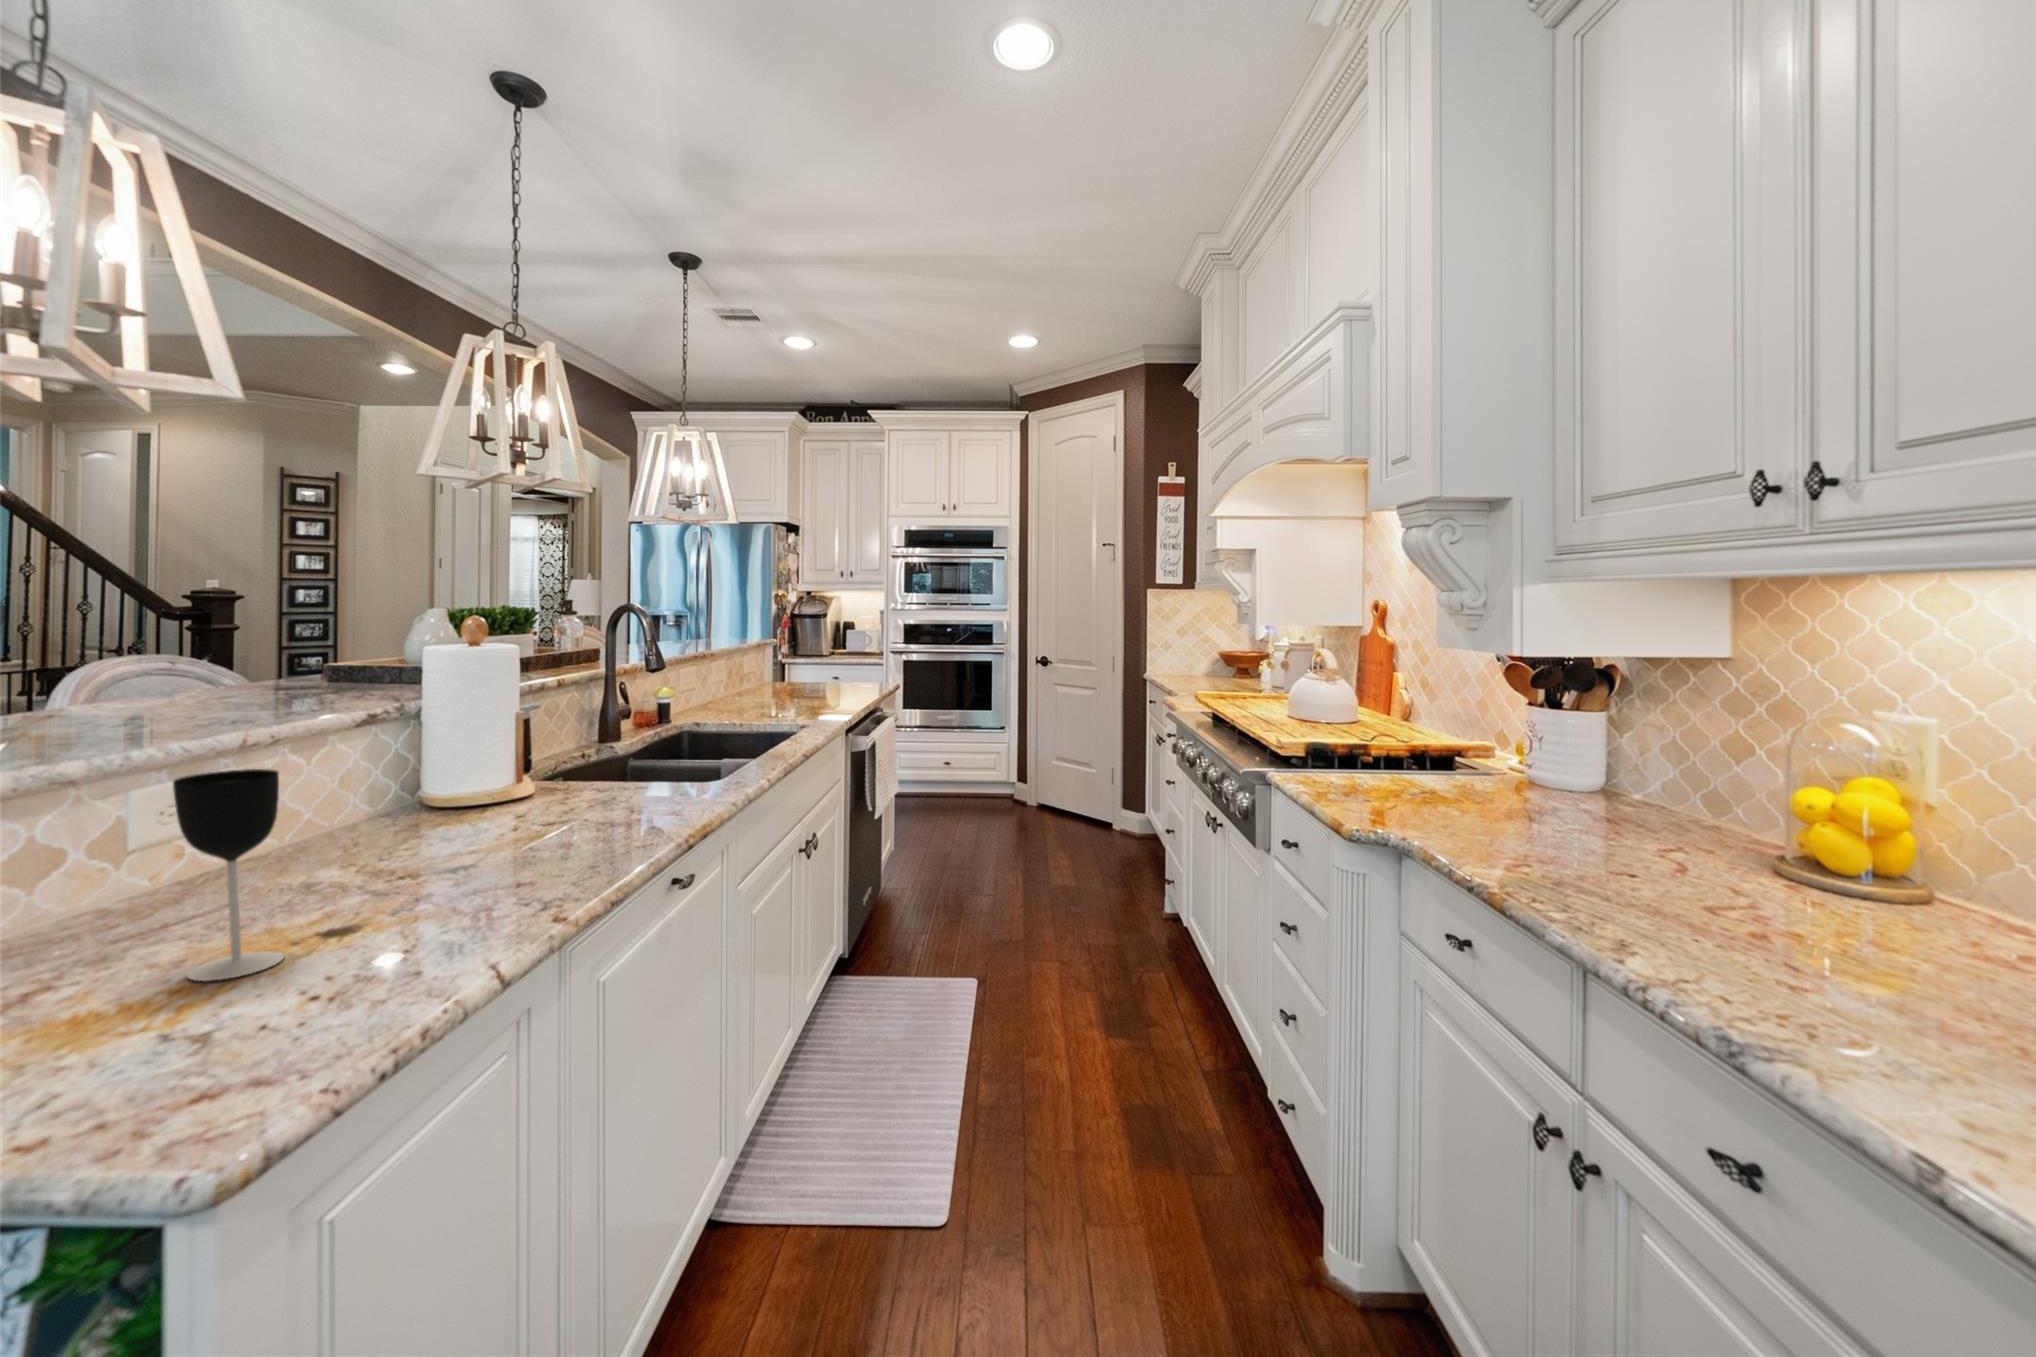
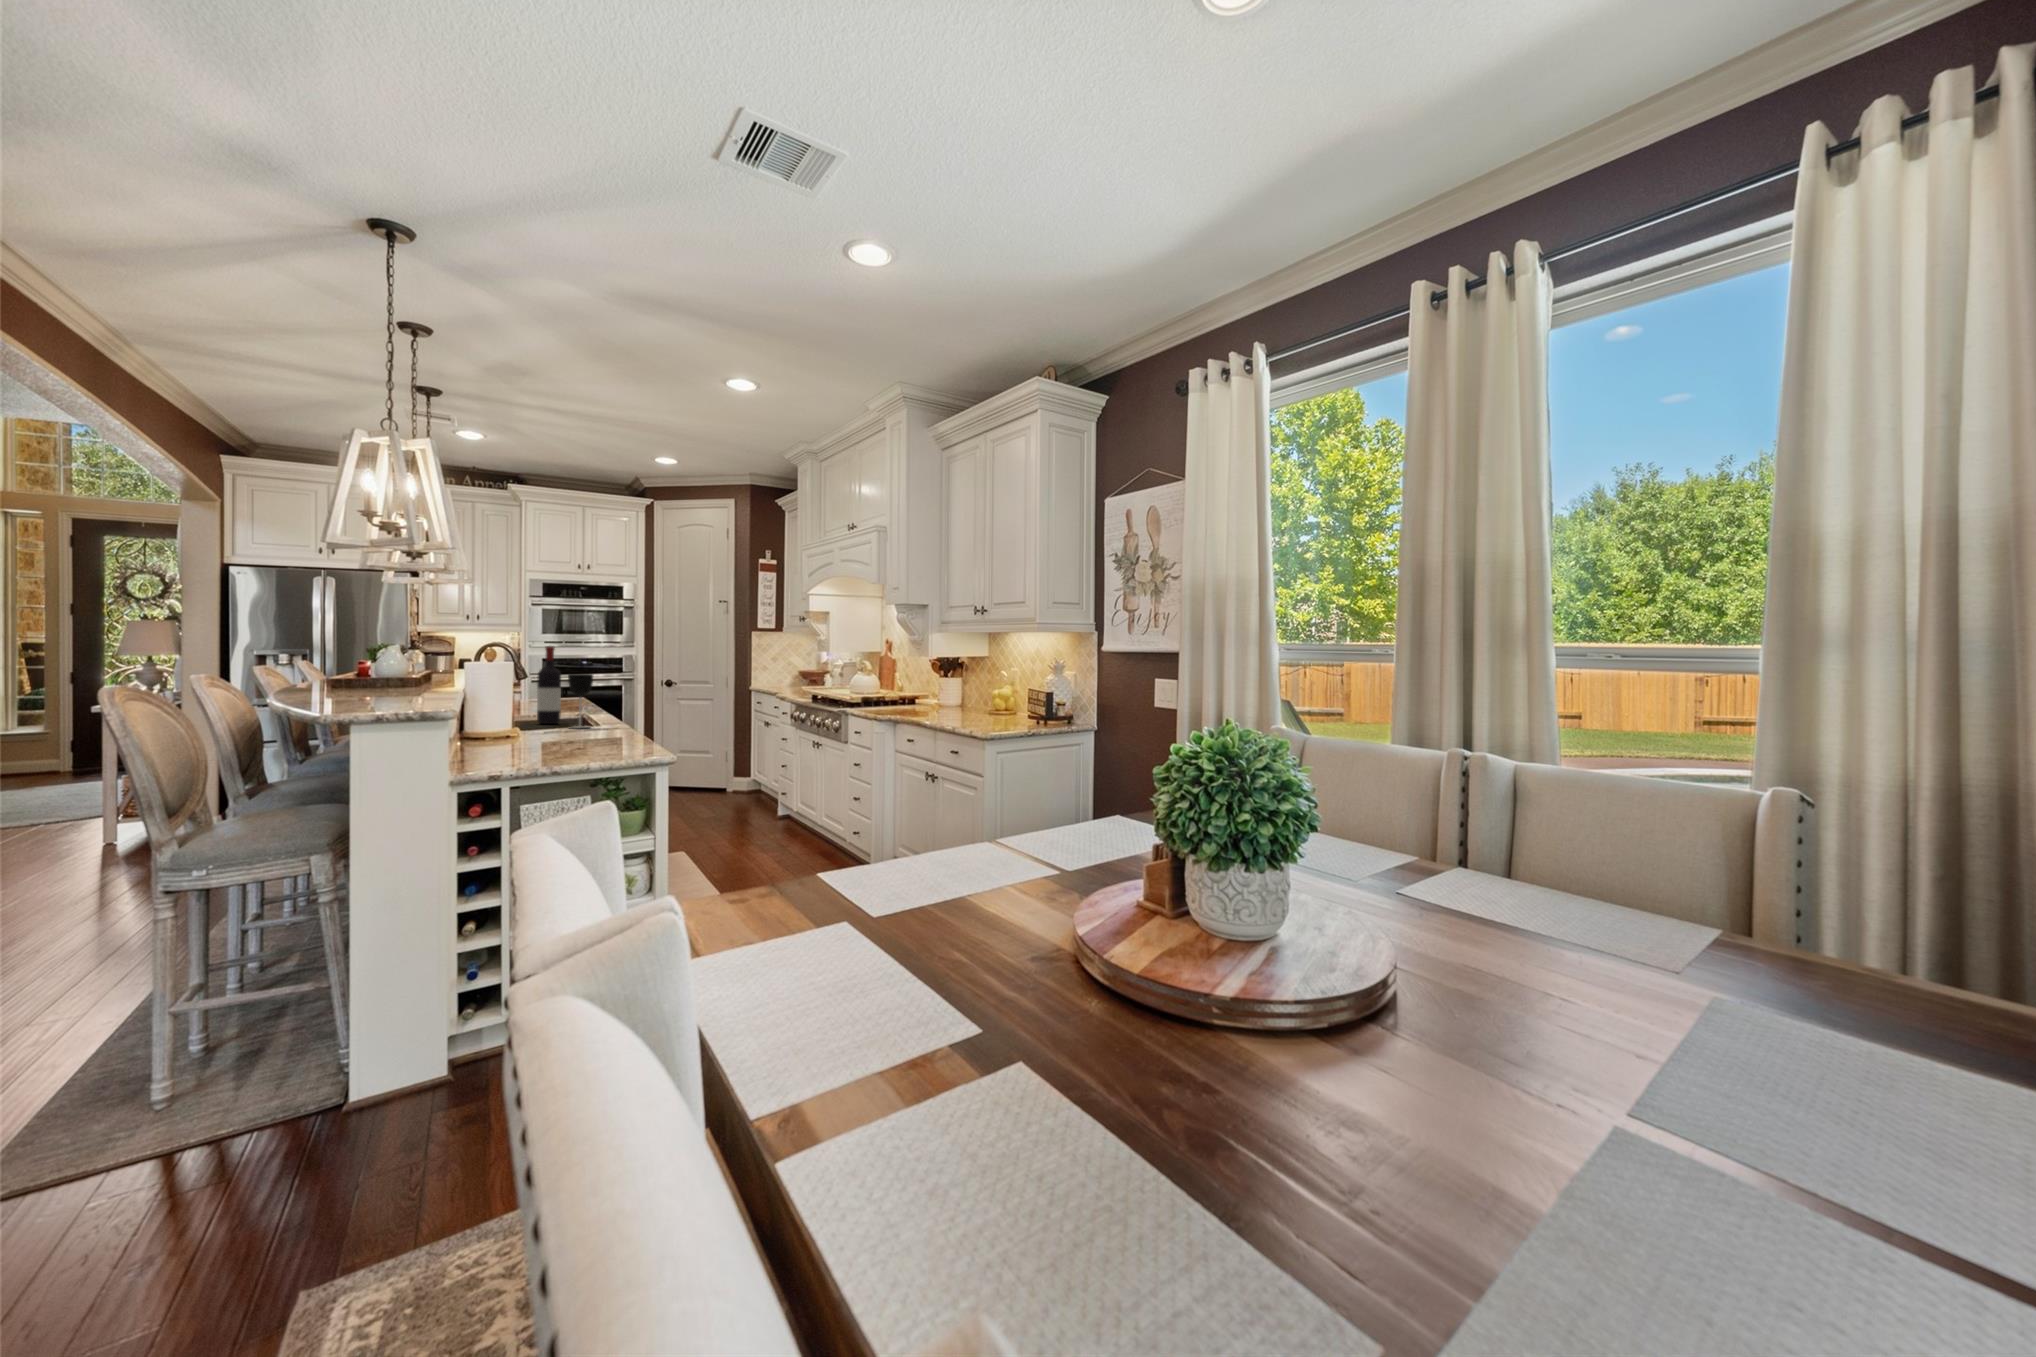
wine bottle: none [267,664,352,903] -> present [537,646,561,724]

